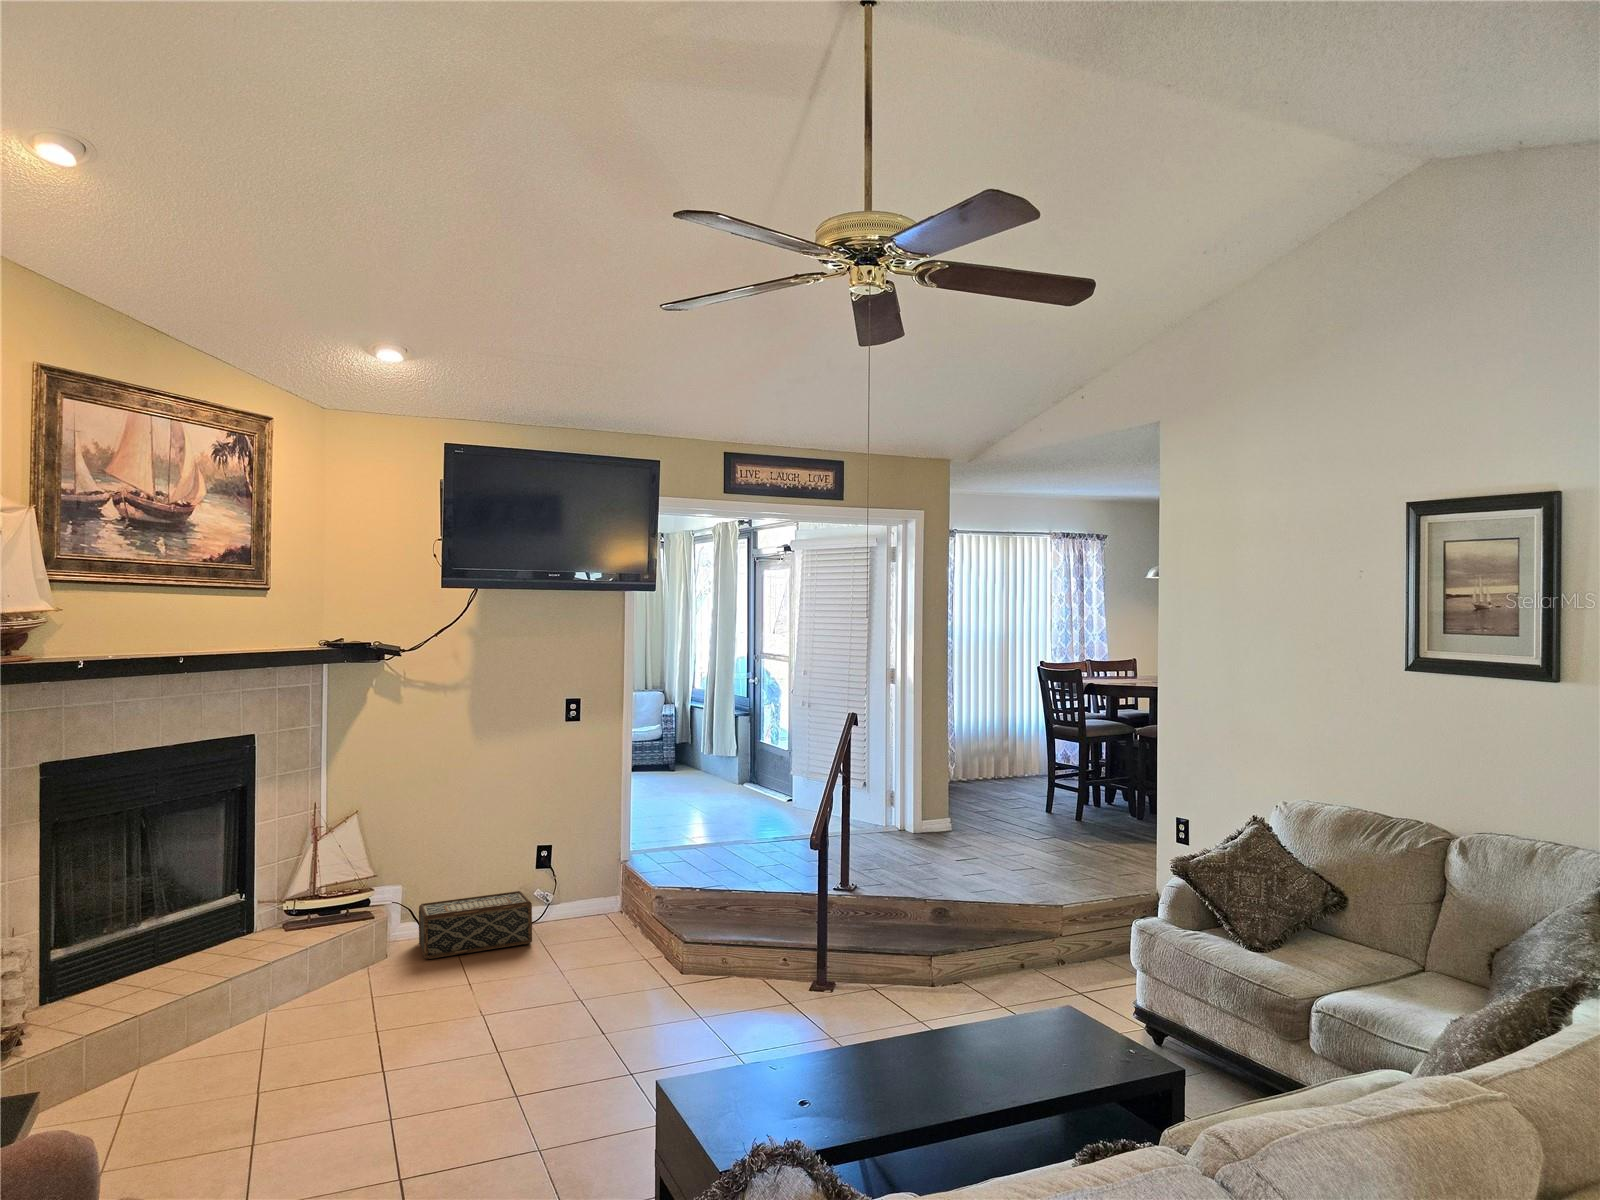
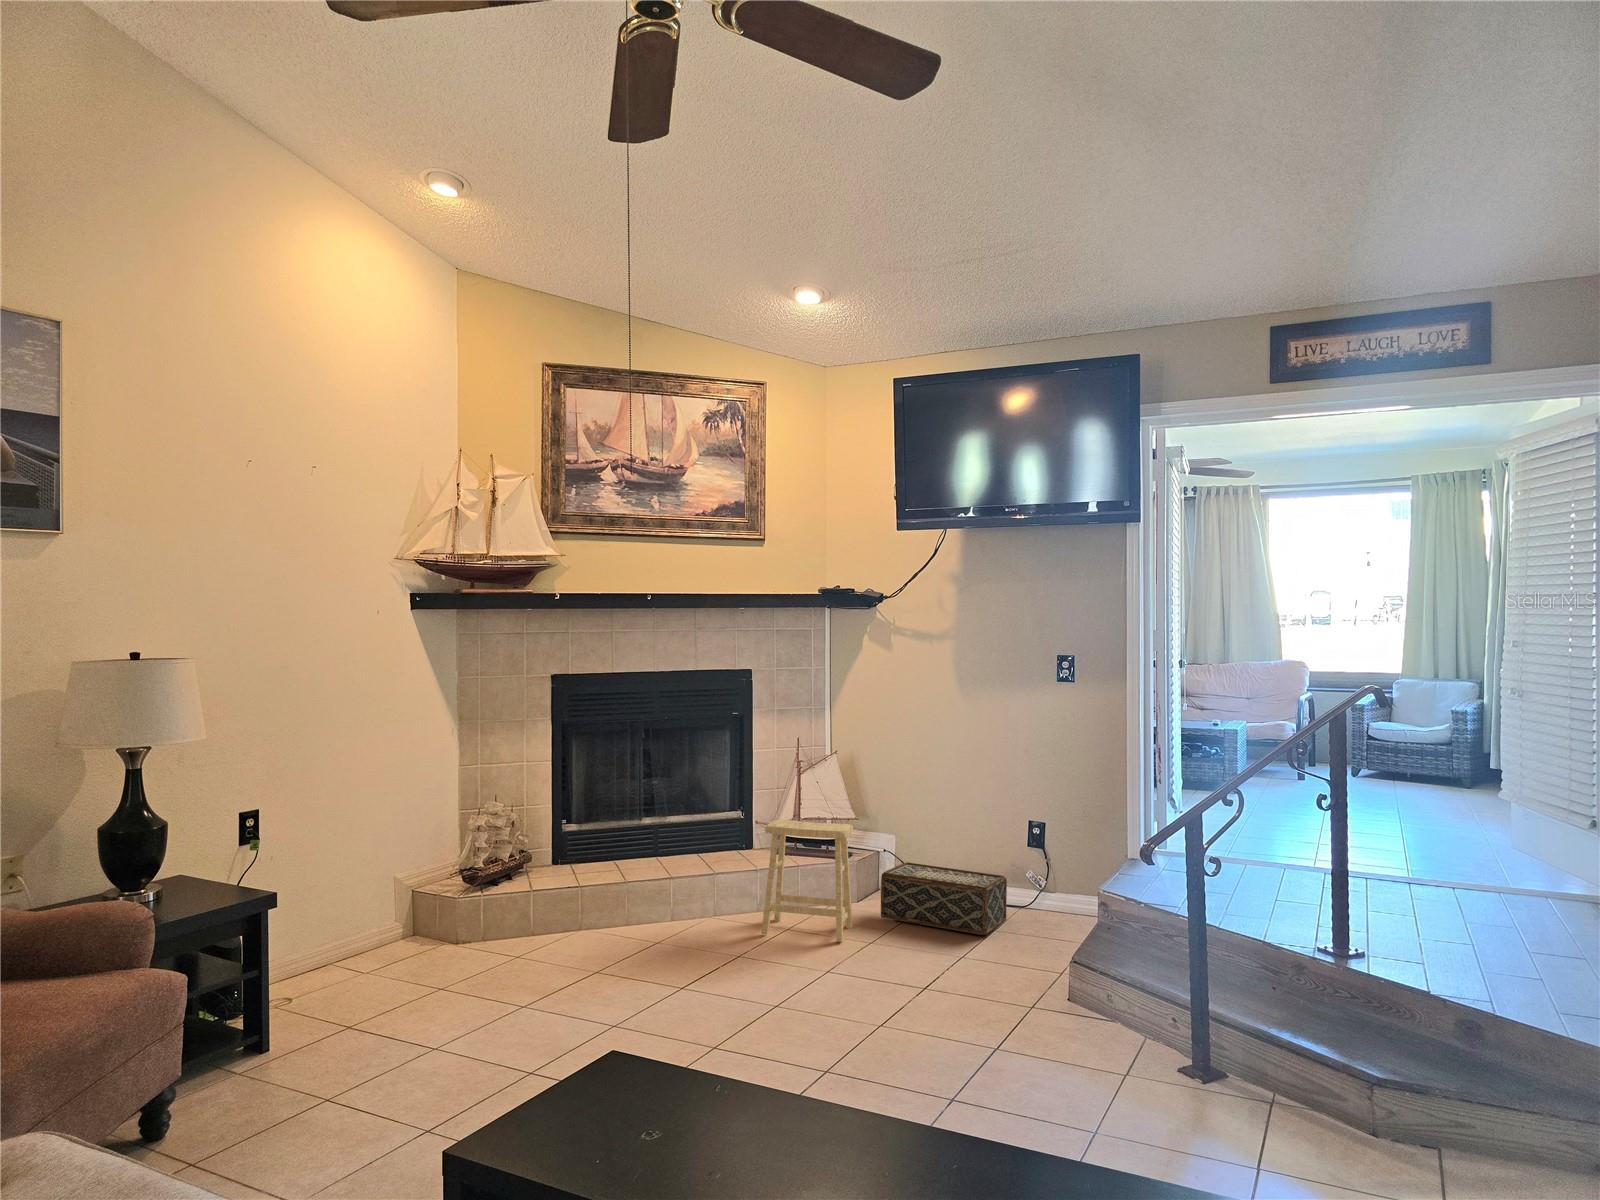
footstool: none [327,875,430,1009] -> present [761,819,853,942]

